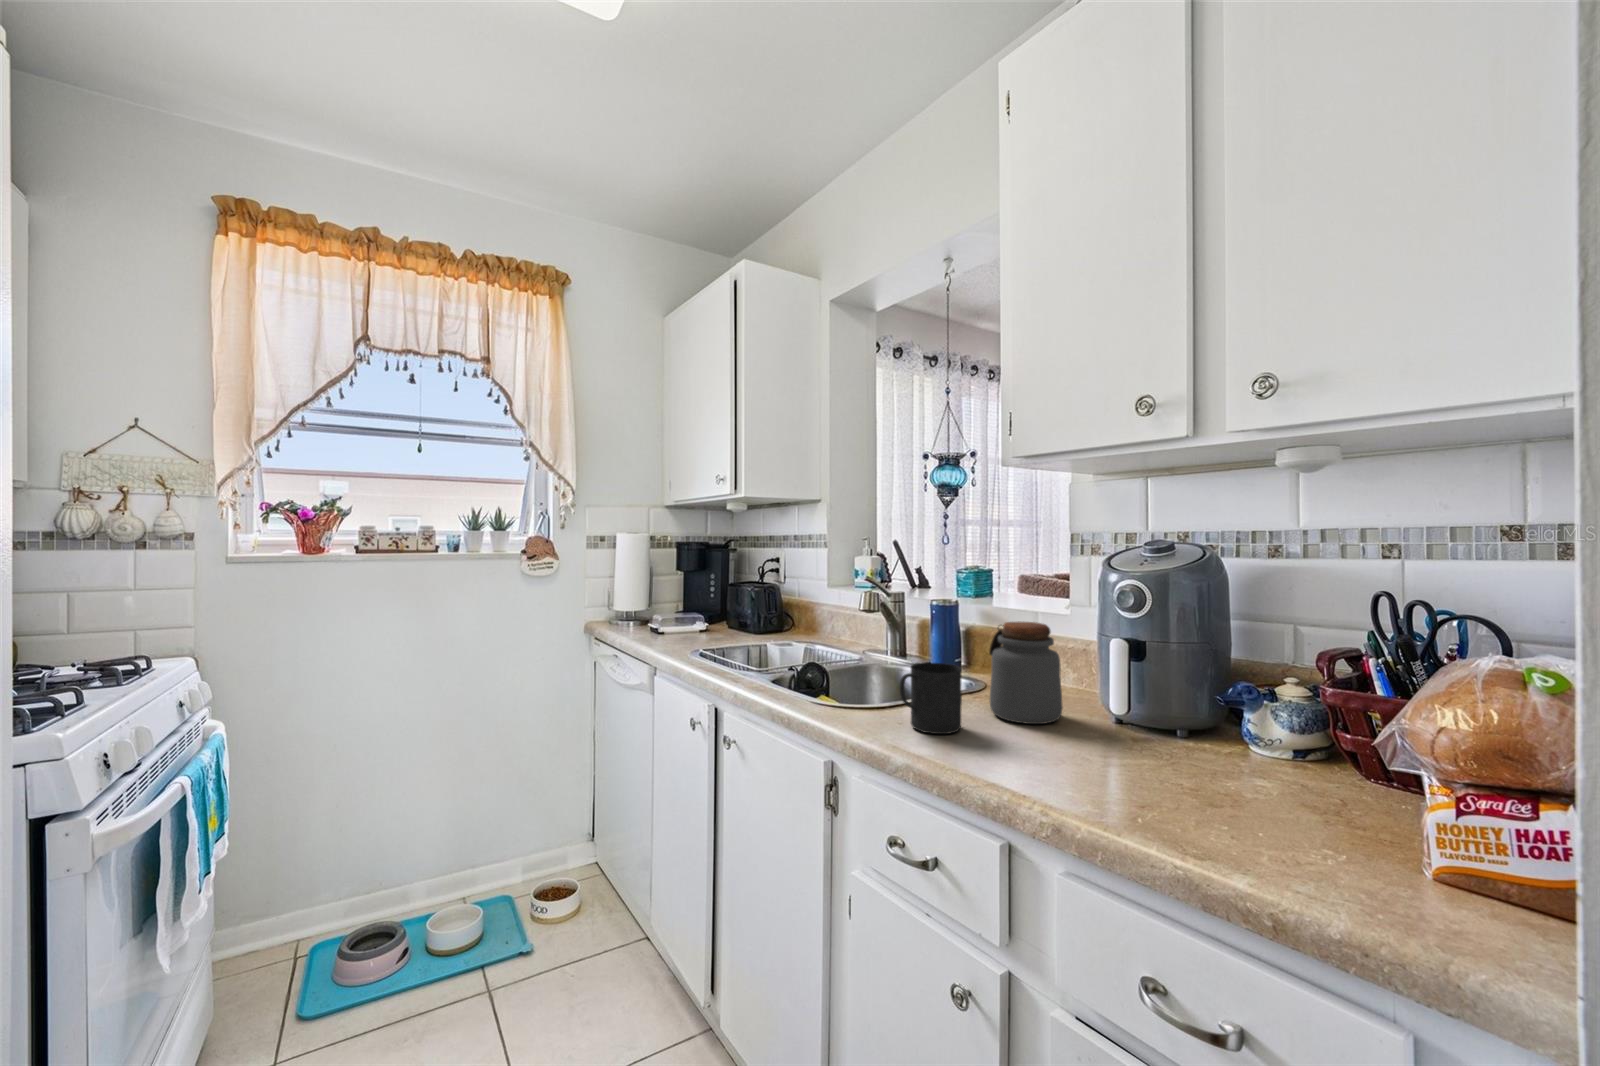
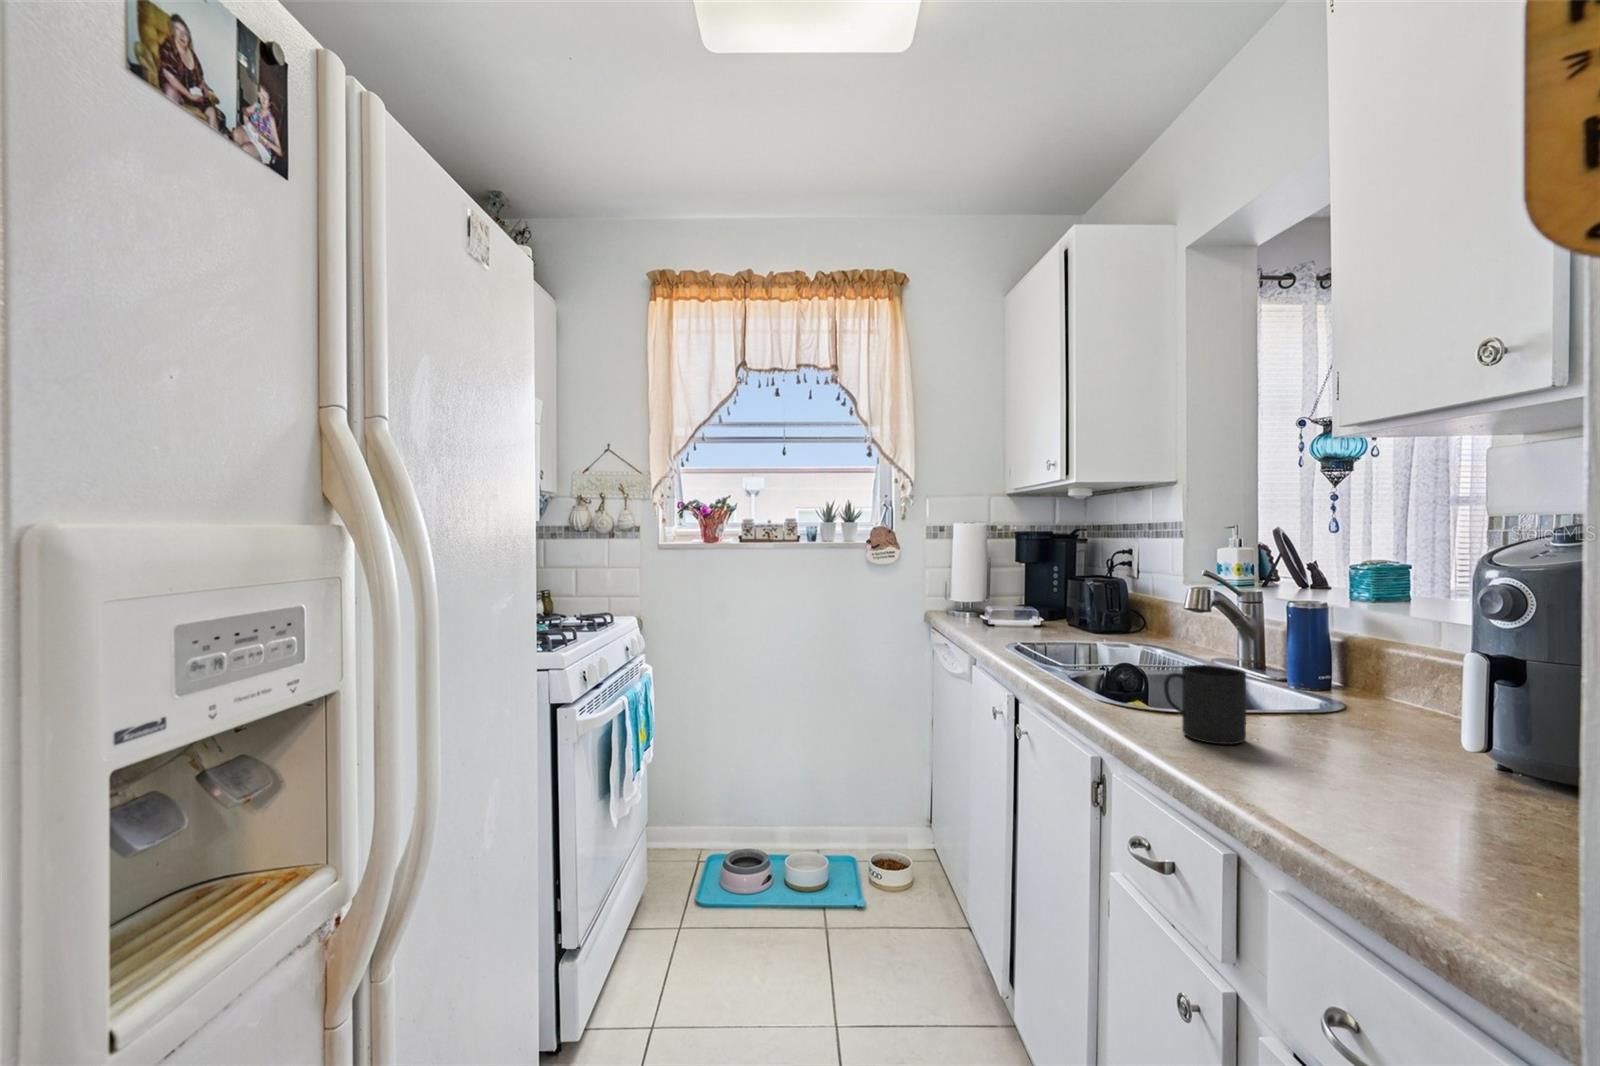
jar: present [989,621,1063,724] -> none [1305,628,1413,755]

